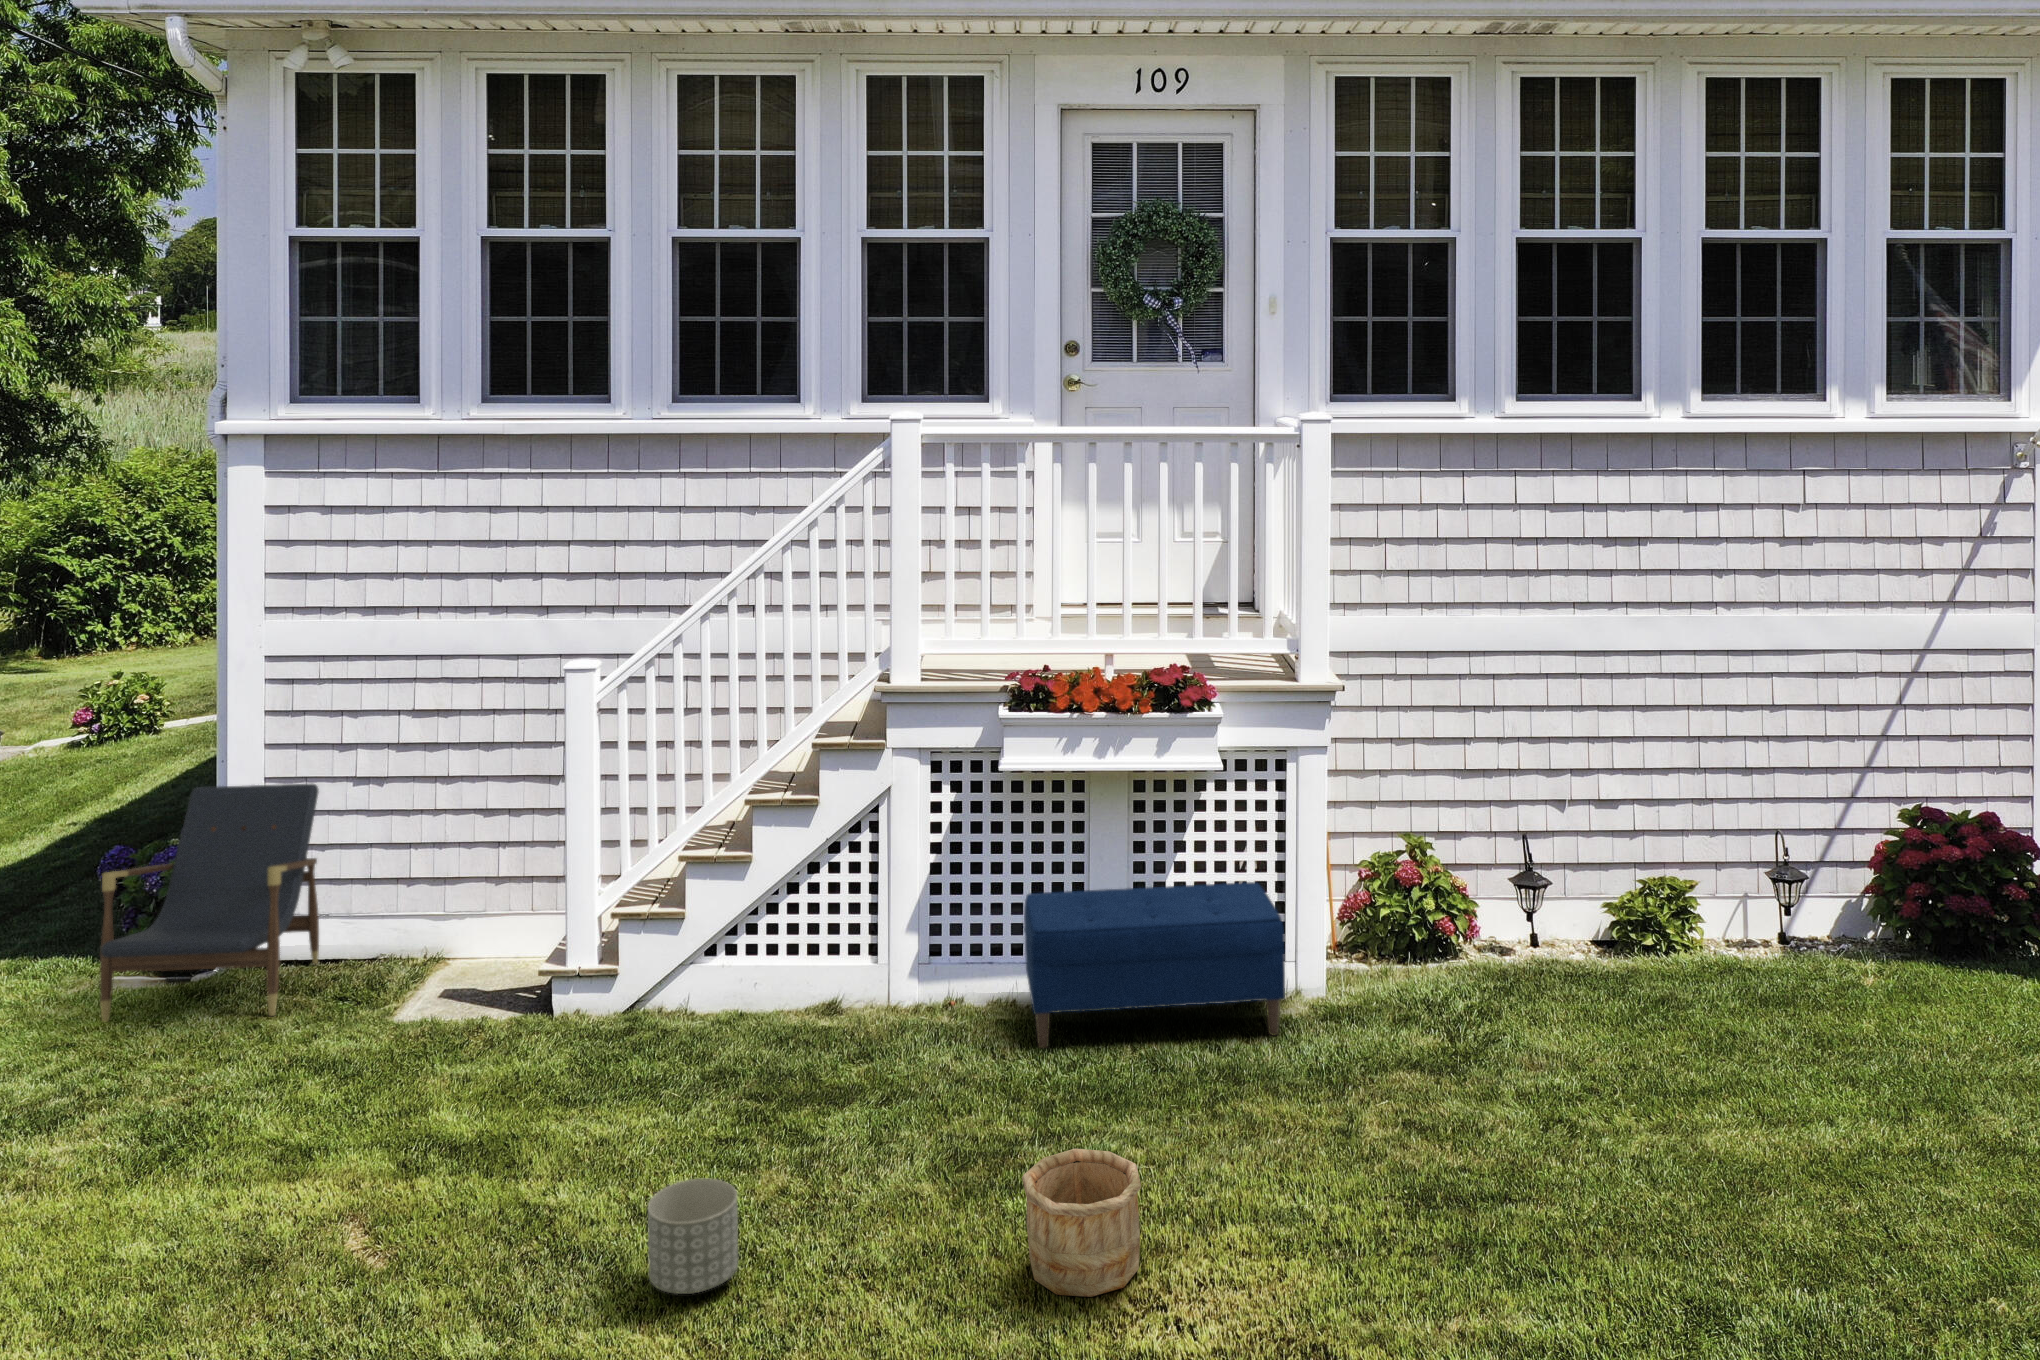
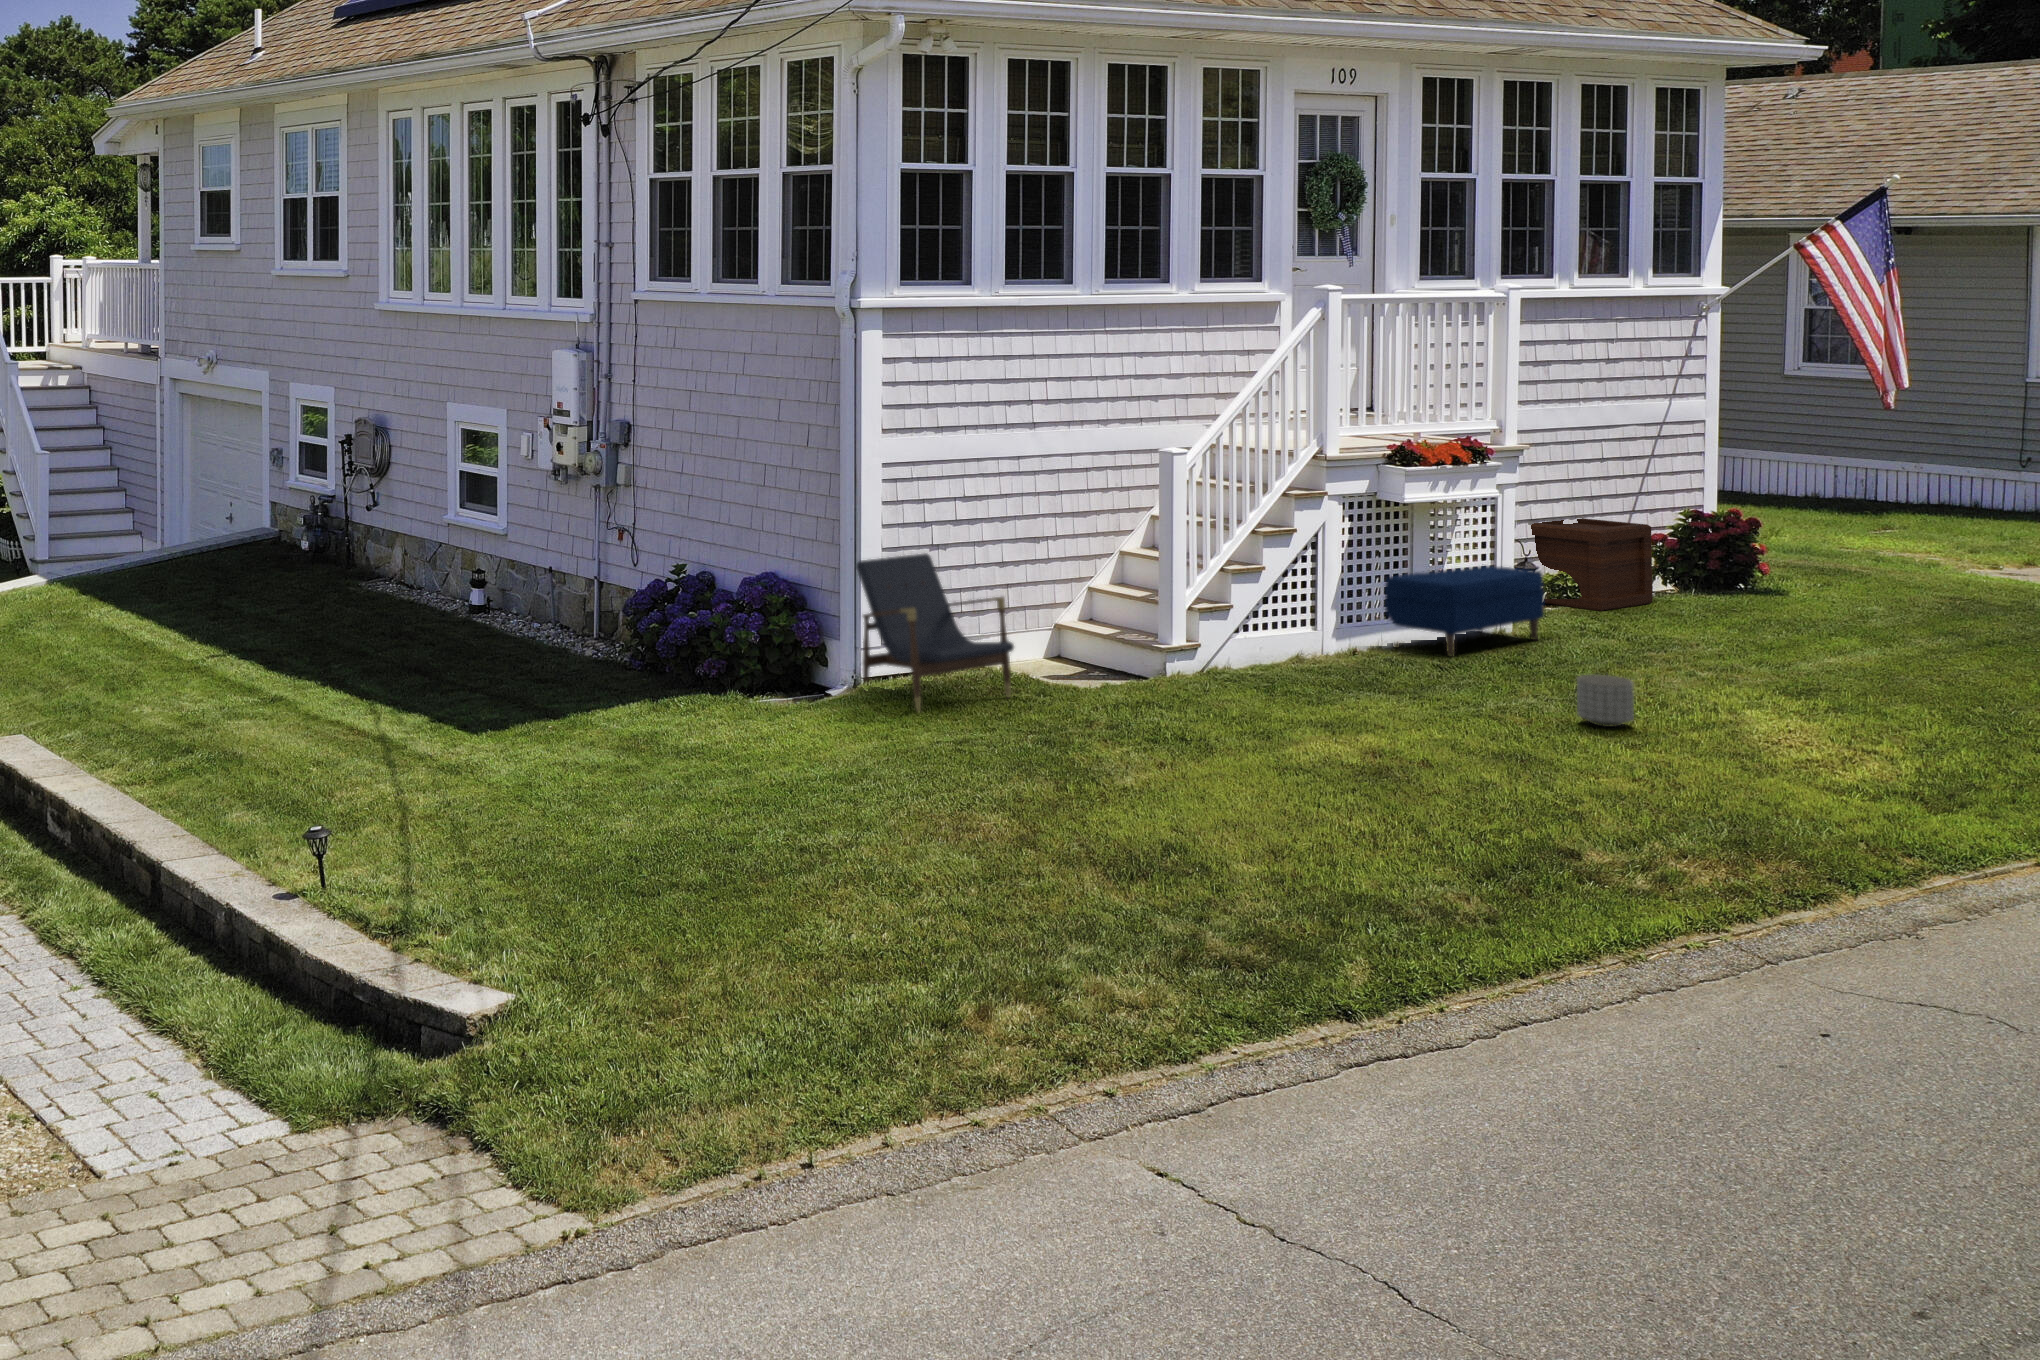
wooden crate: none [1543,804,1728,983] -> present [1531,518,1652,611]
wooden bucket: present [1022,1149,1141,1297] -> none [1694,646,1771,705]

